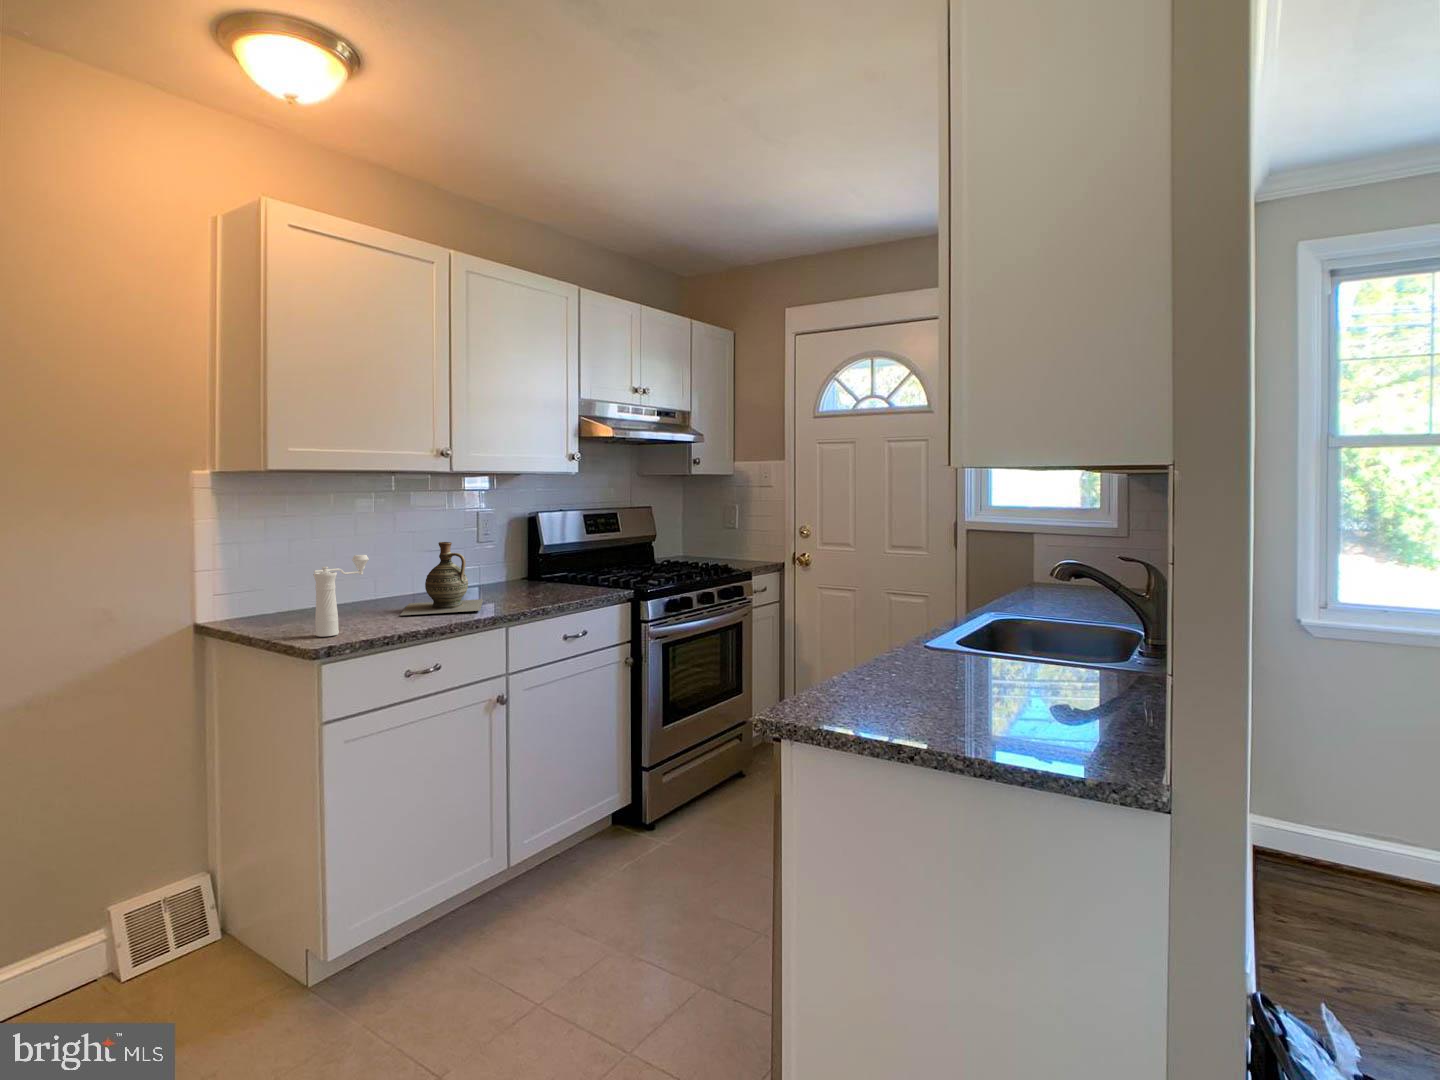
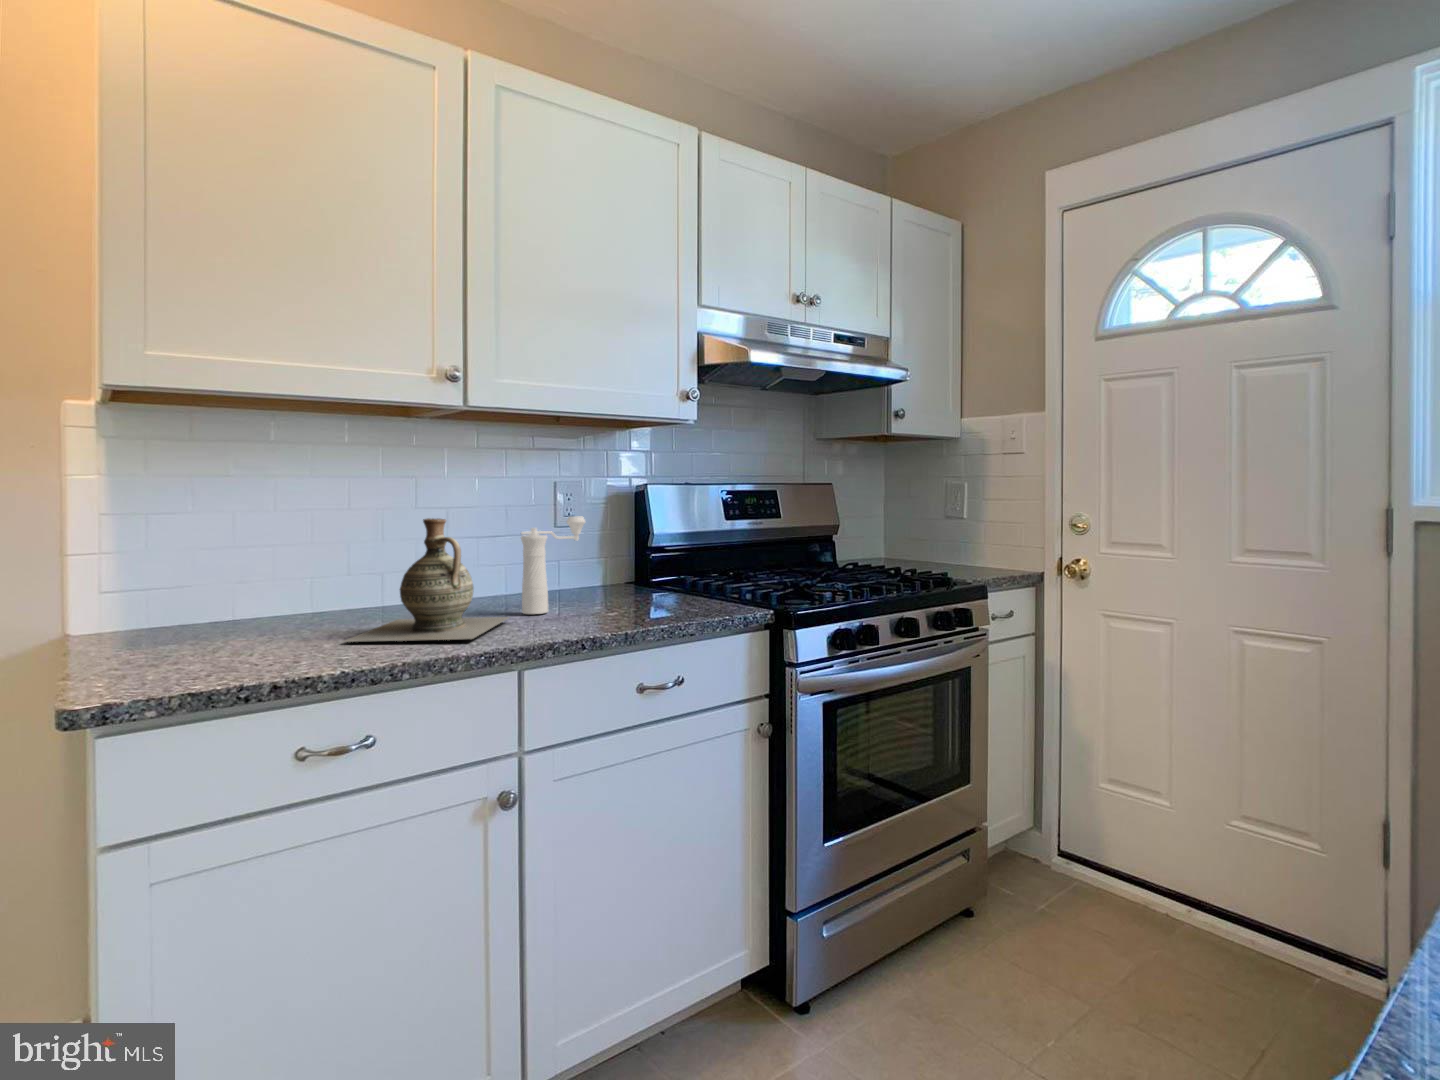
pepper mill: present [313,555,369,637] -> present [521,516,585,614]

